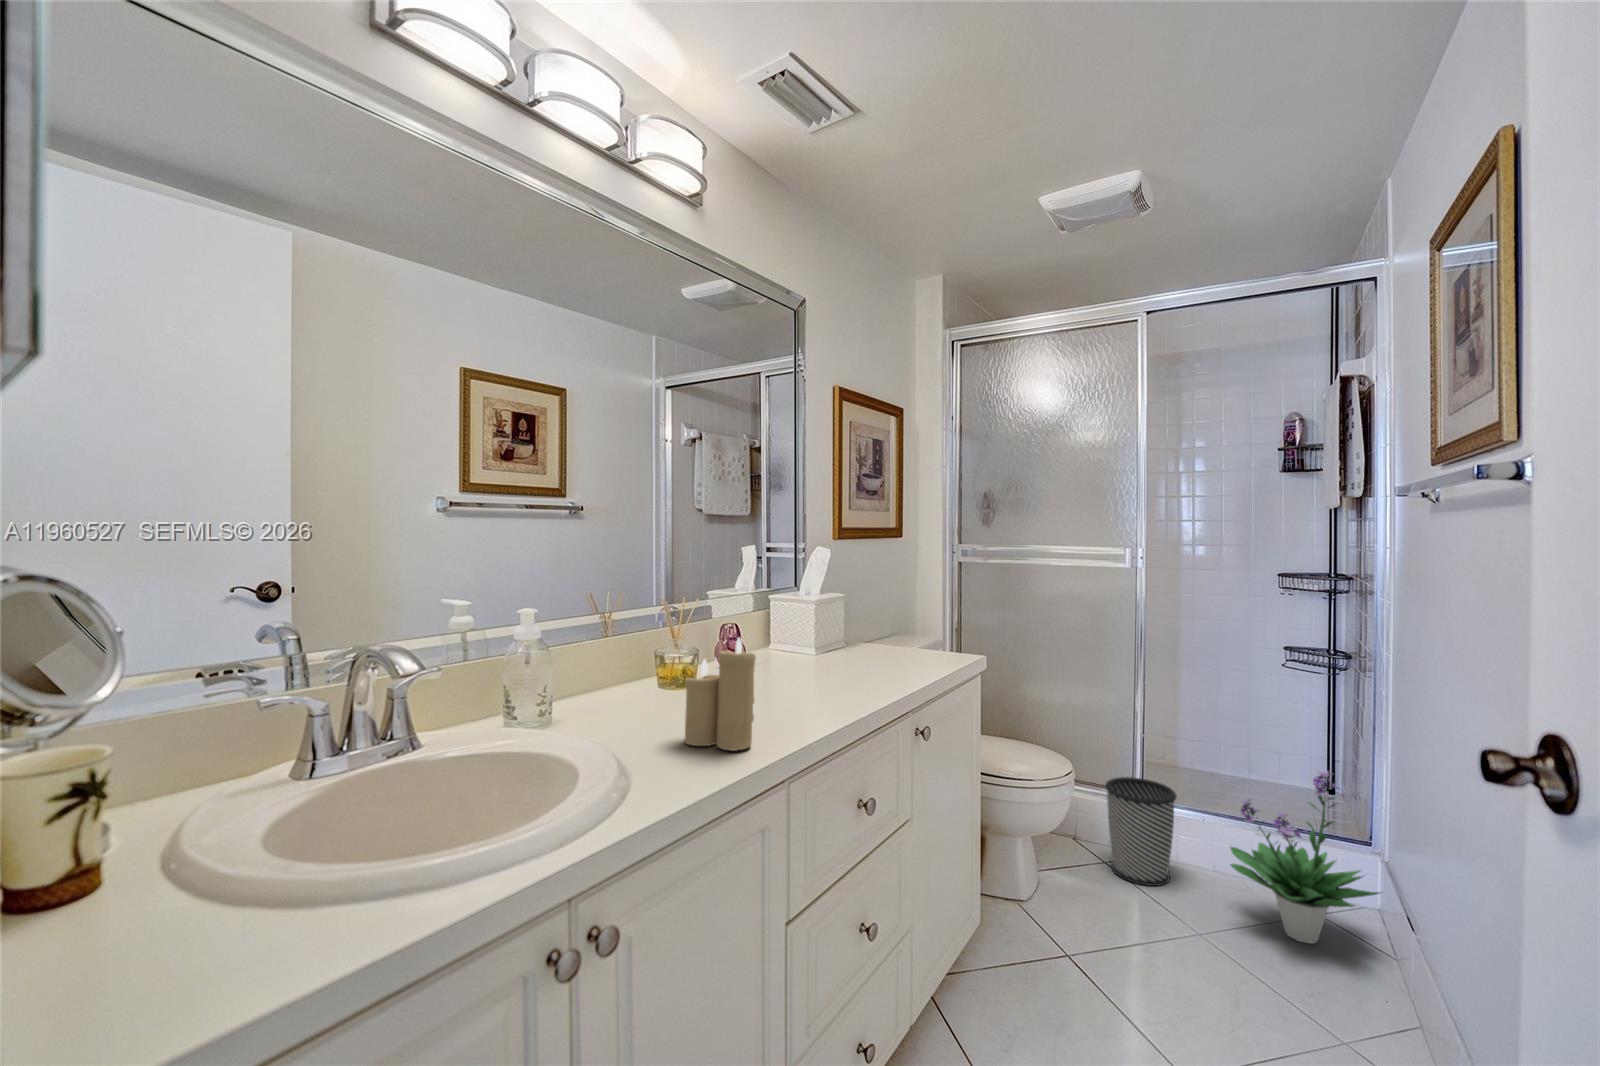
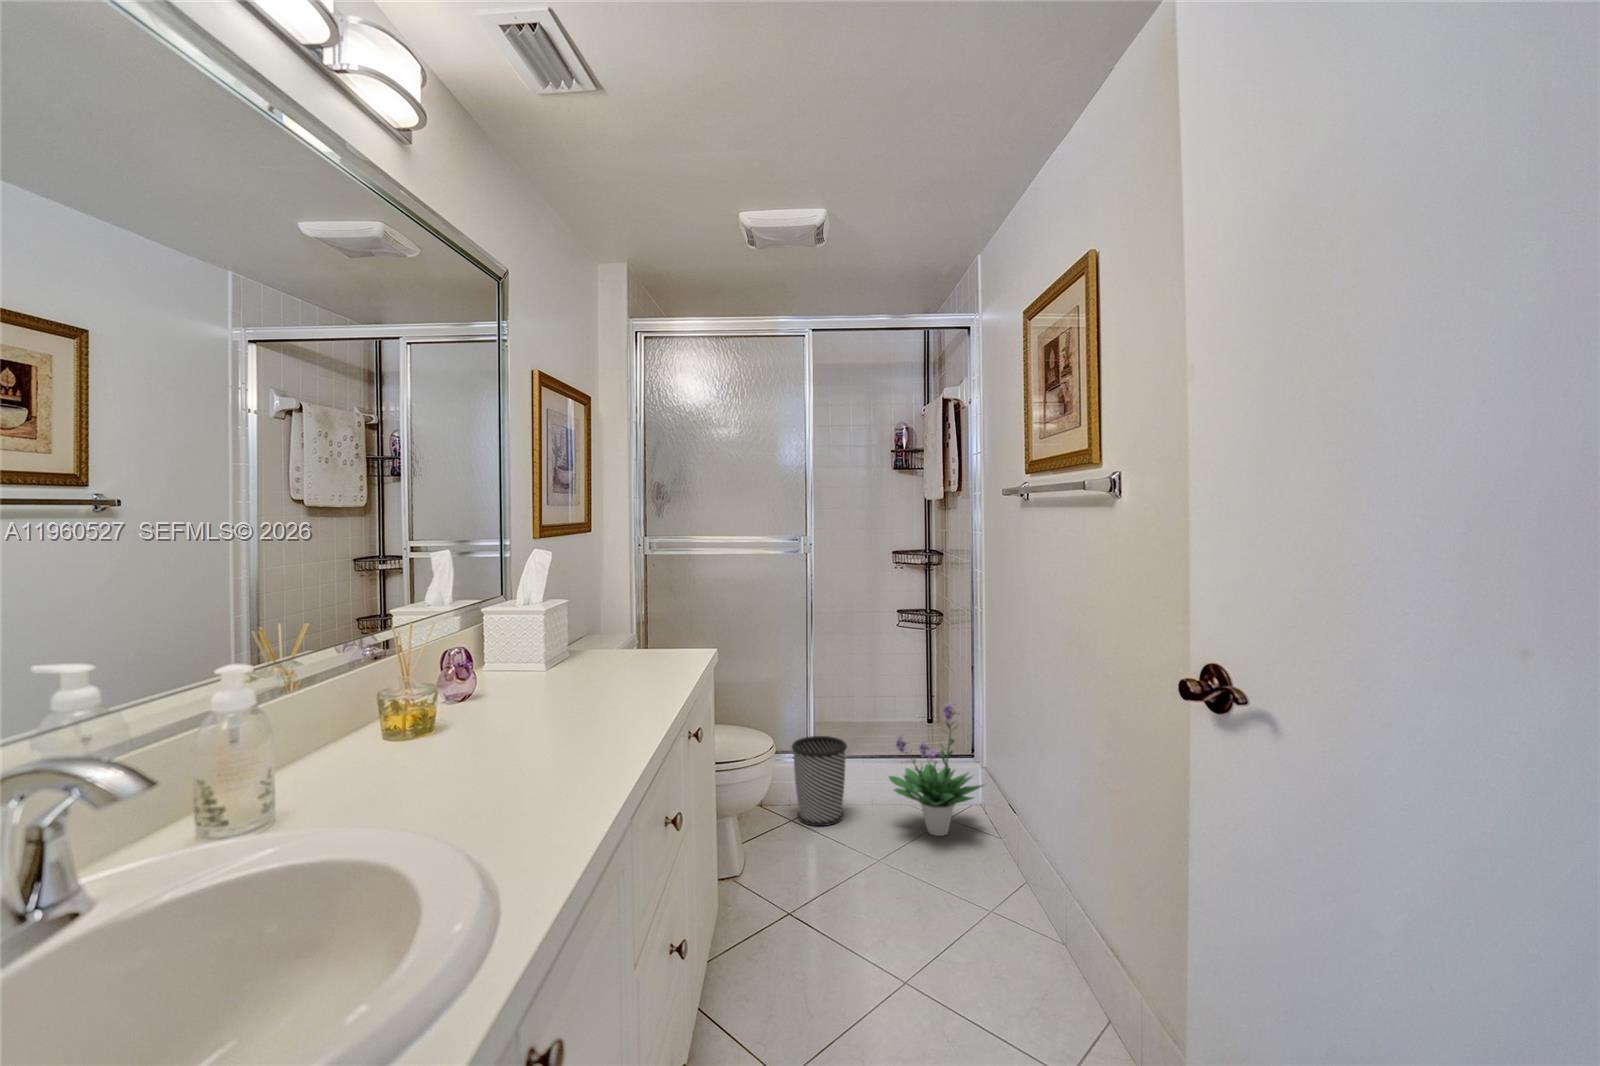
candle: present [685,638,756,751] -> none [521,653,604,779]

